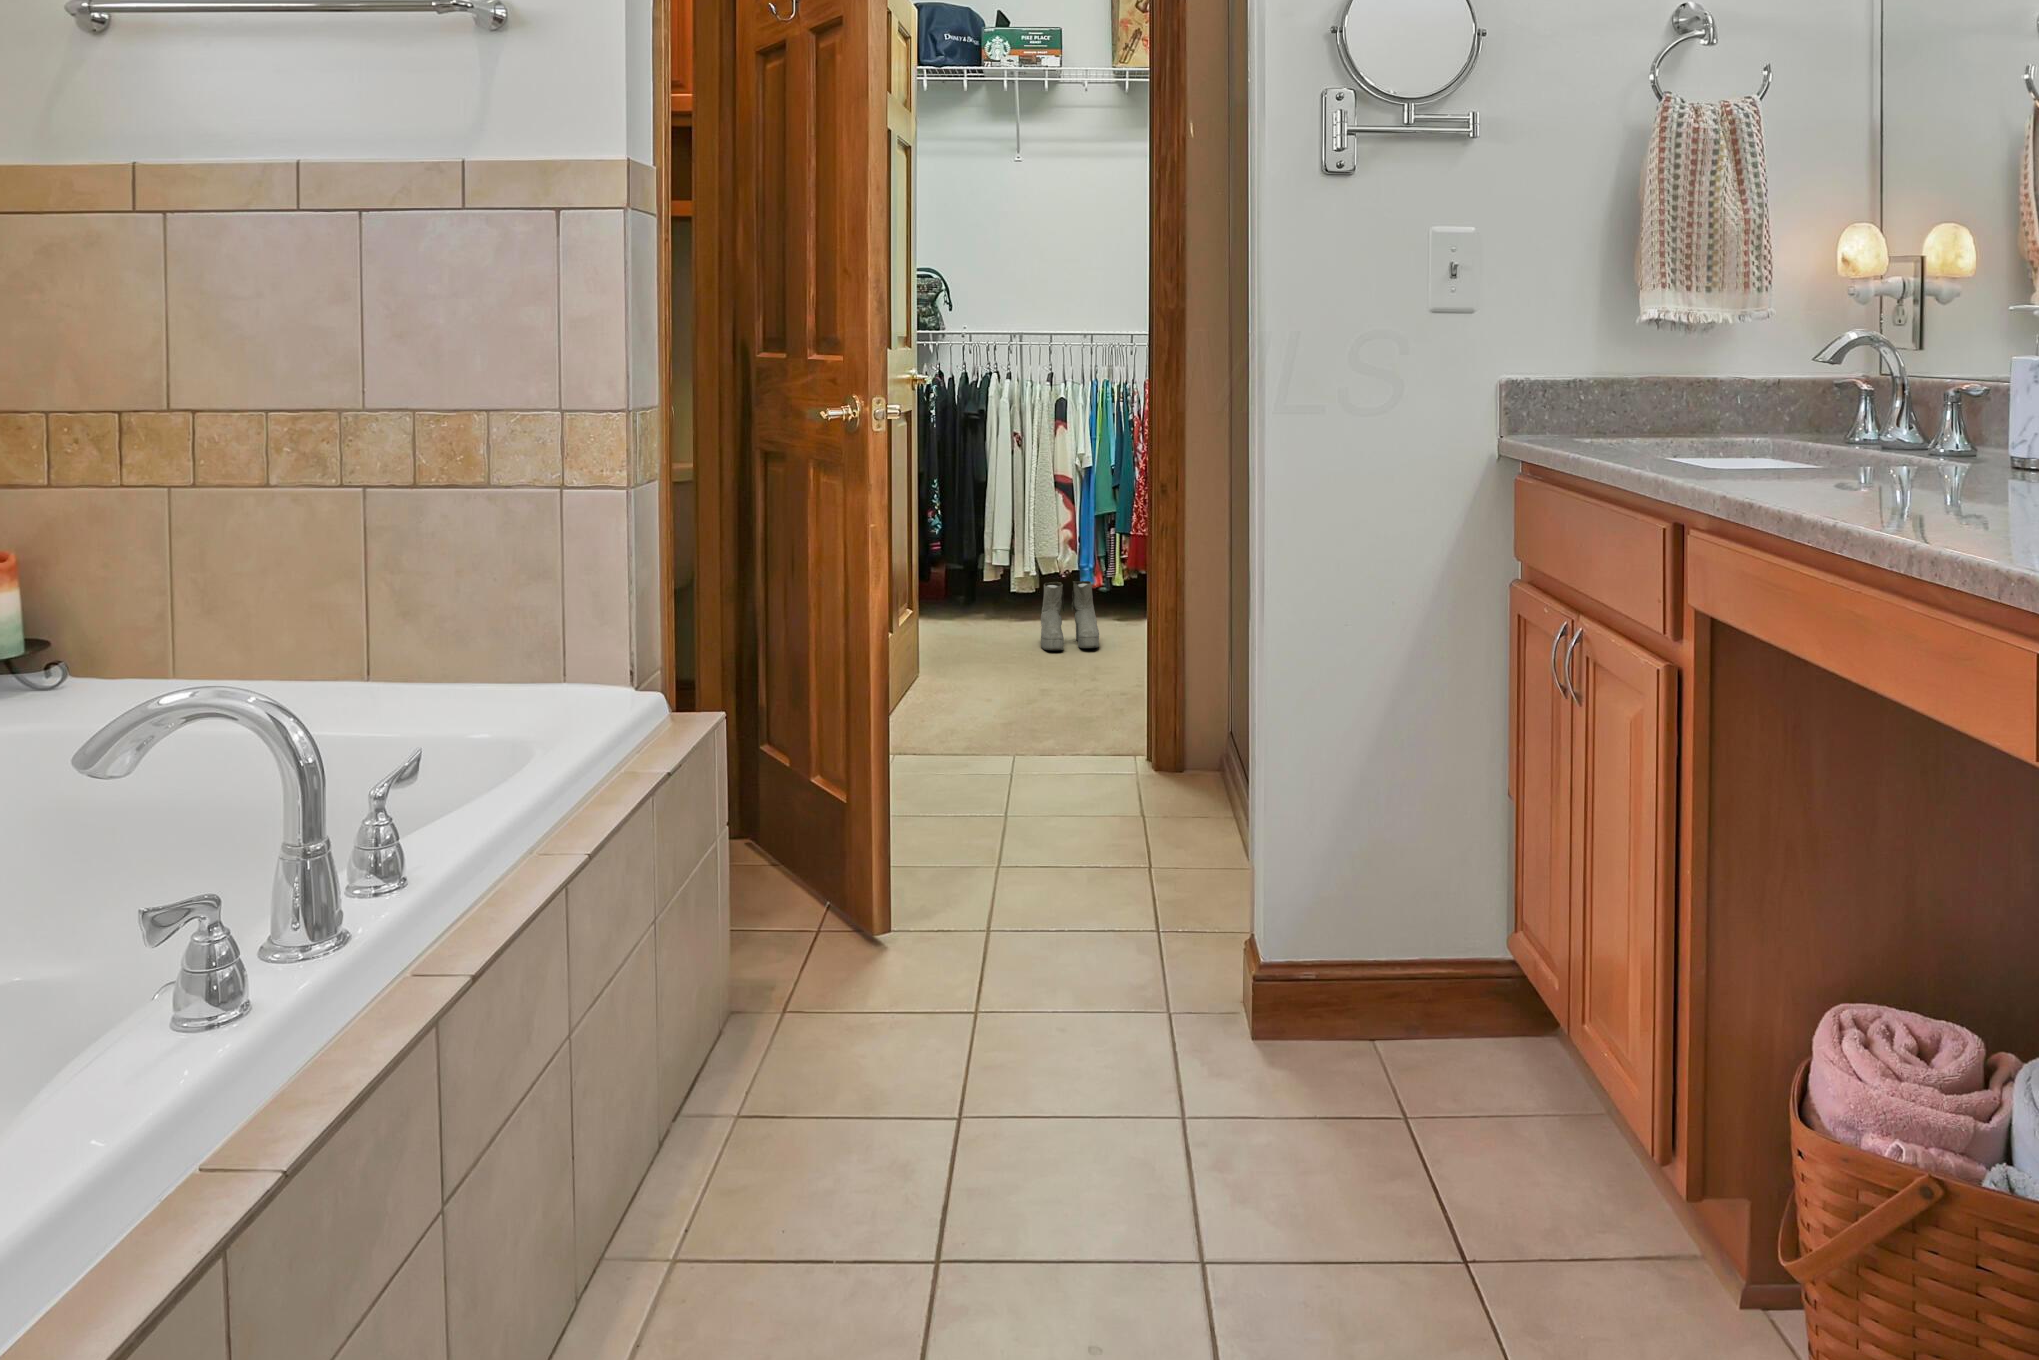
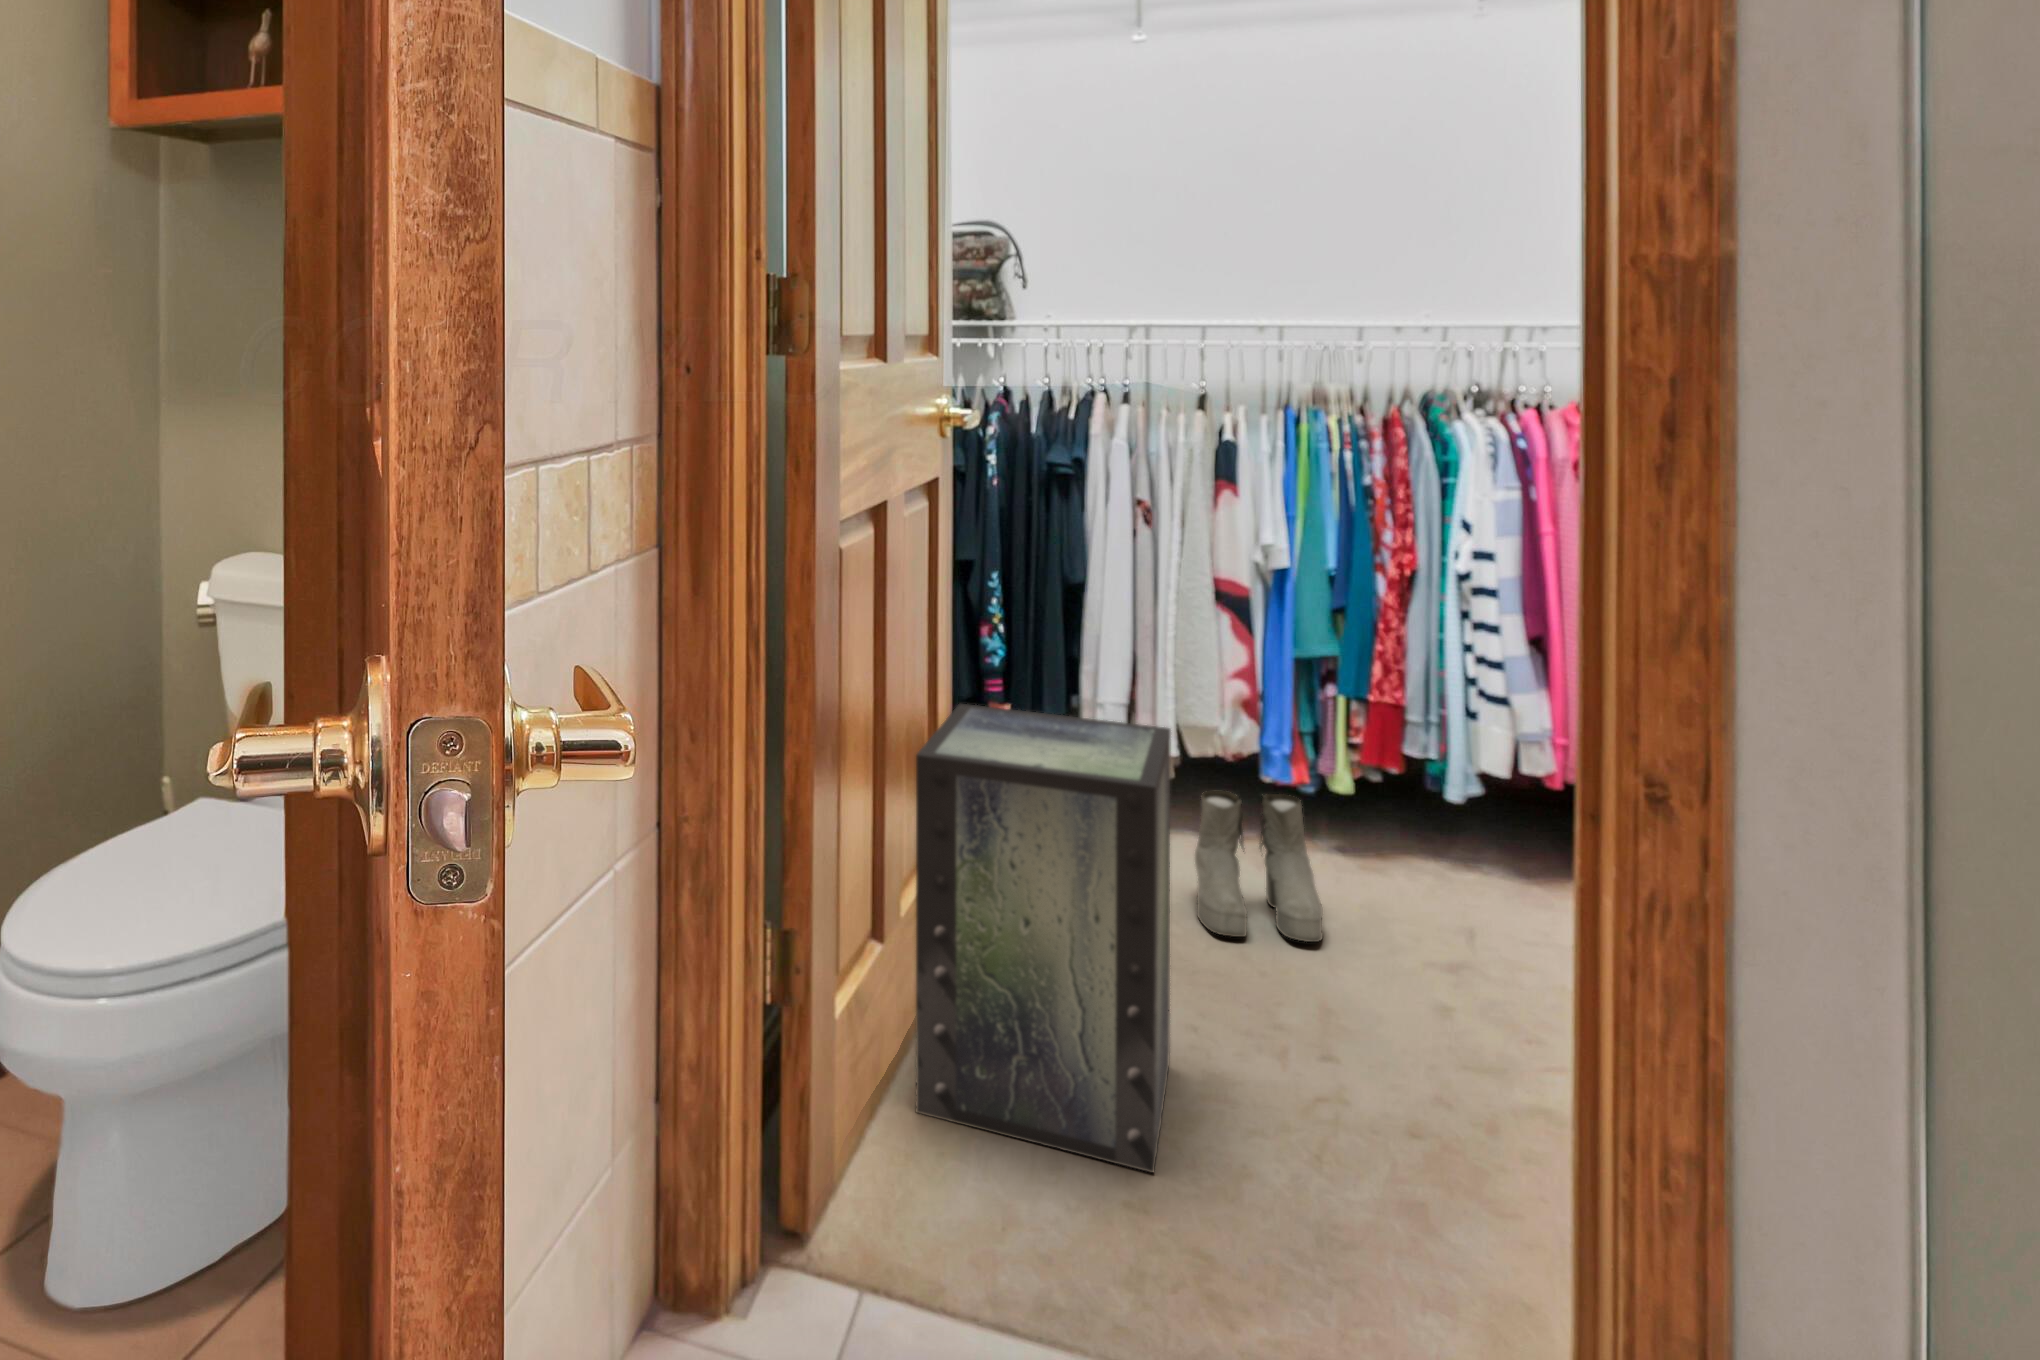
storage box: none [904,526,1020,714] -> present [916,704,1171,1172]

